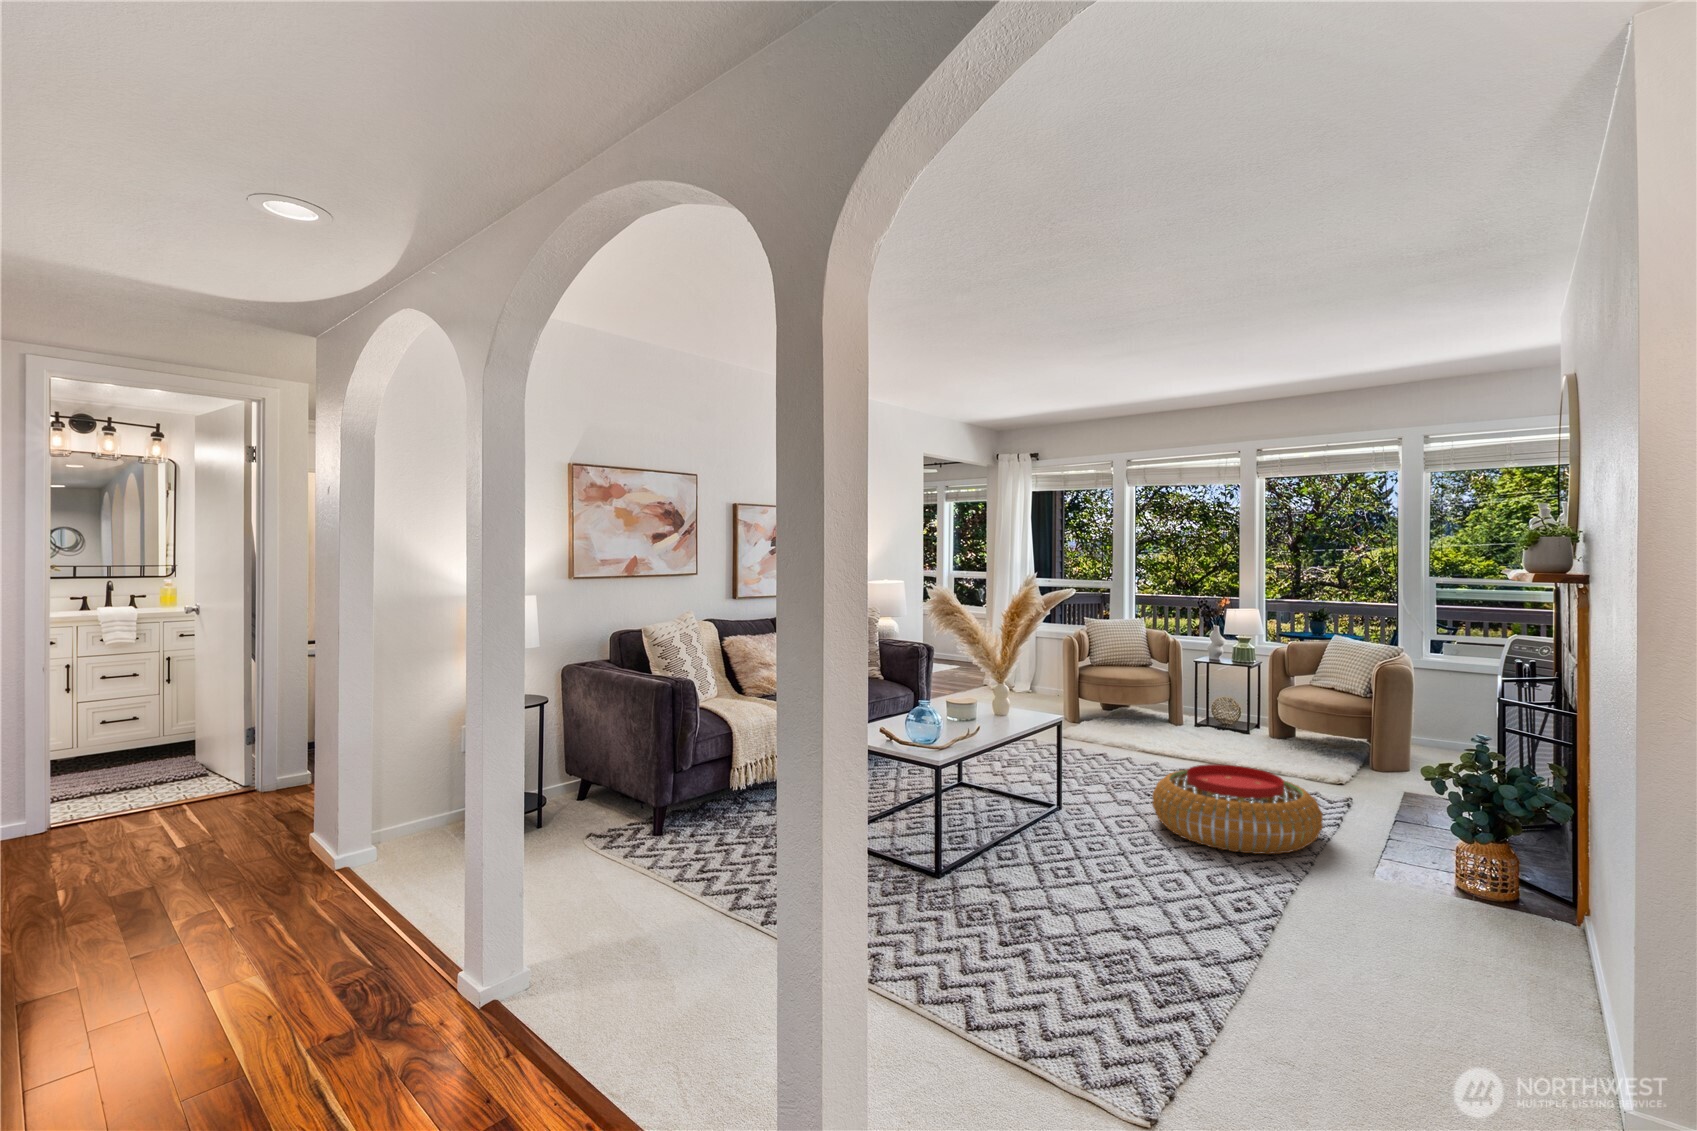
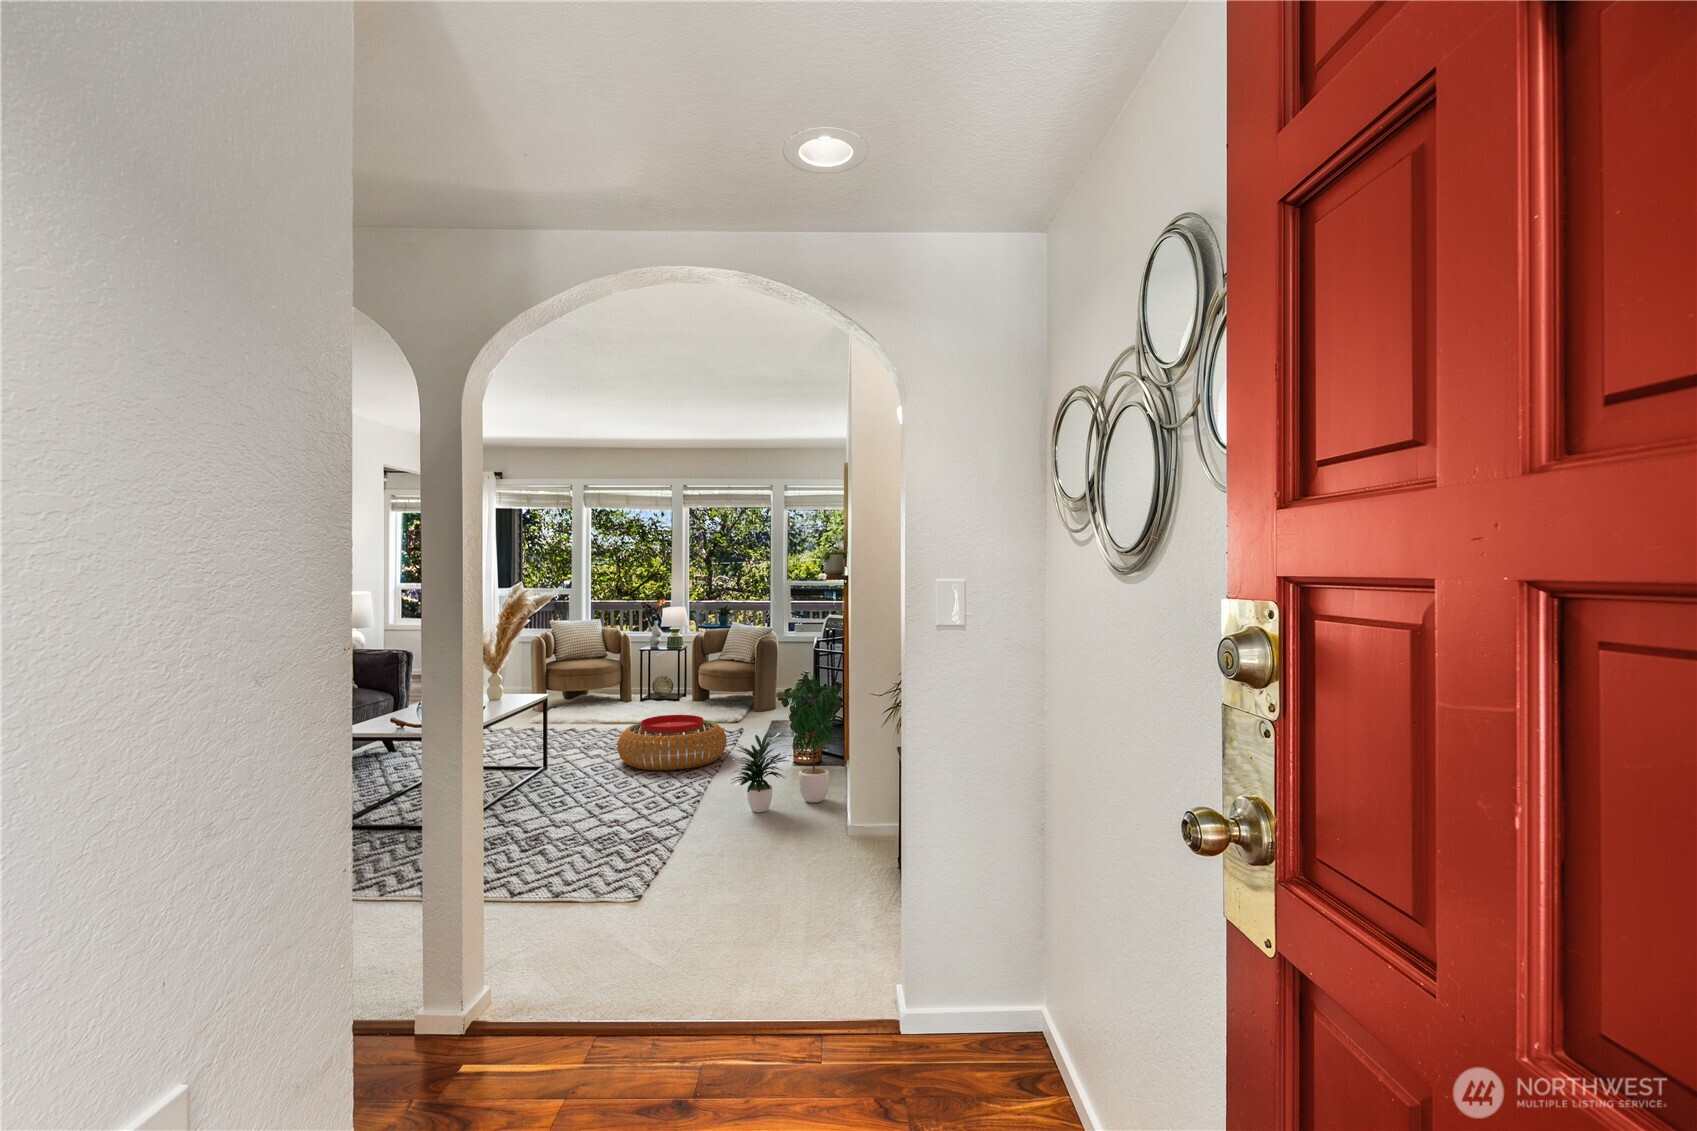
potted plant: none [1332,750,1585,994] -> present [731,673,841,812]

